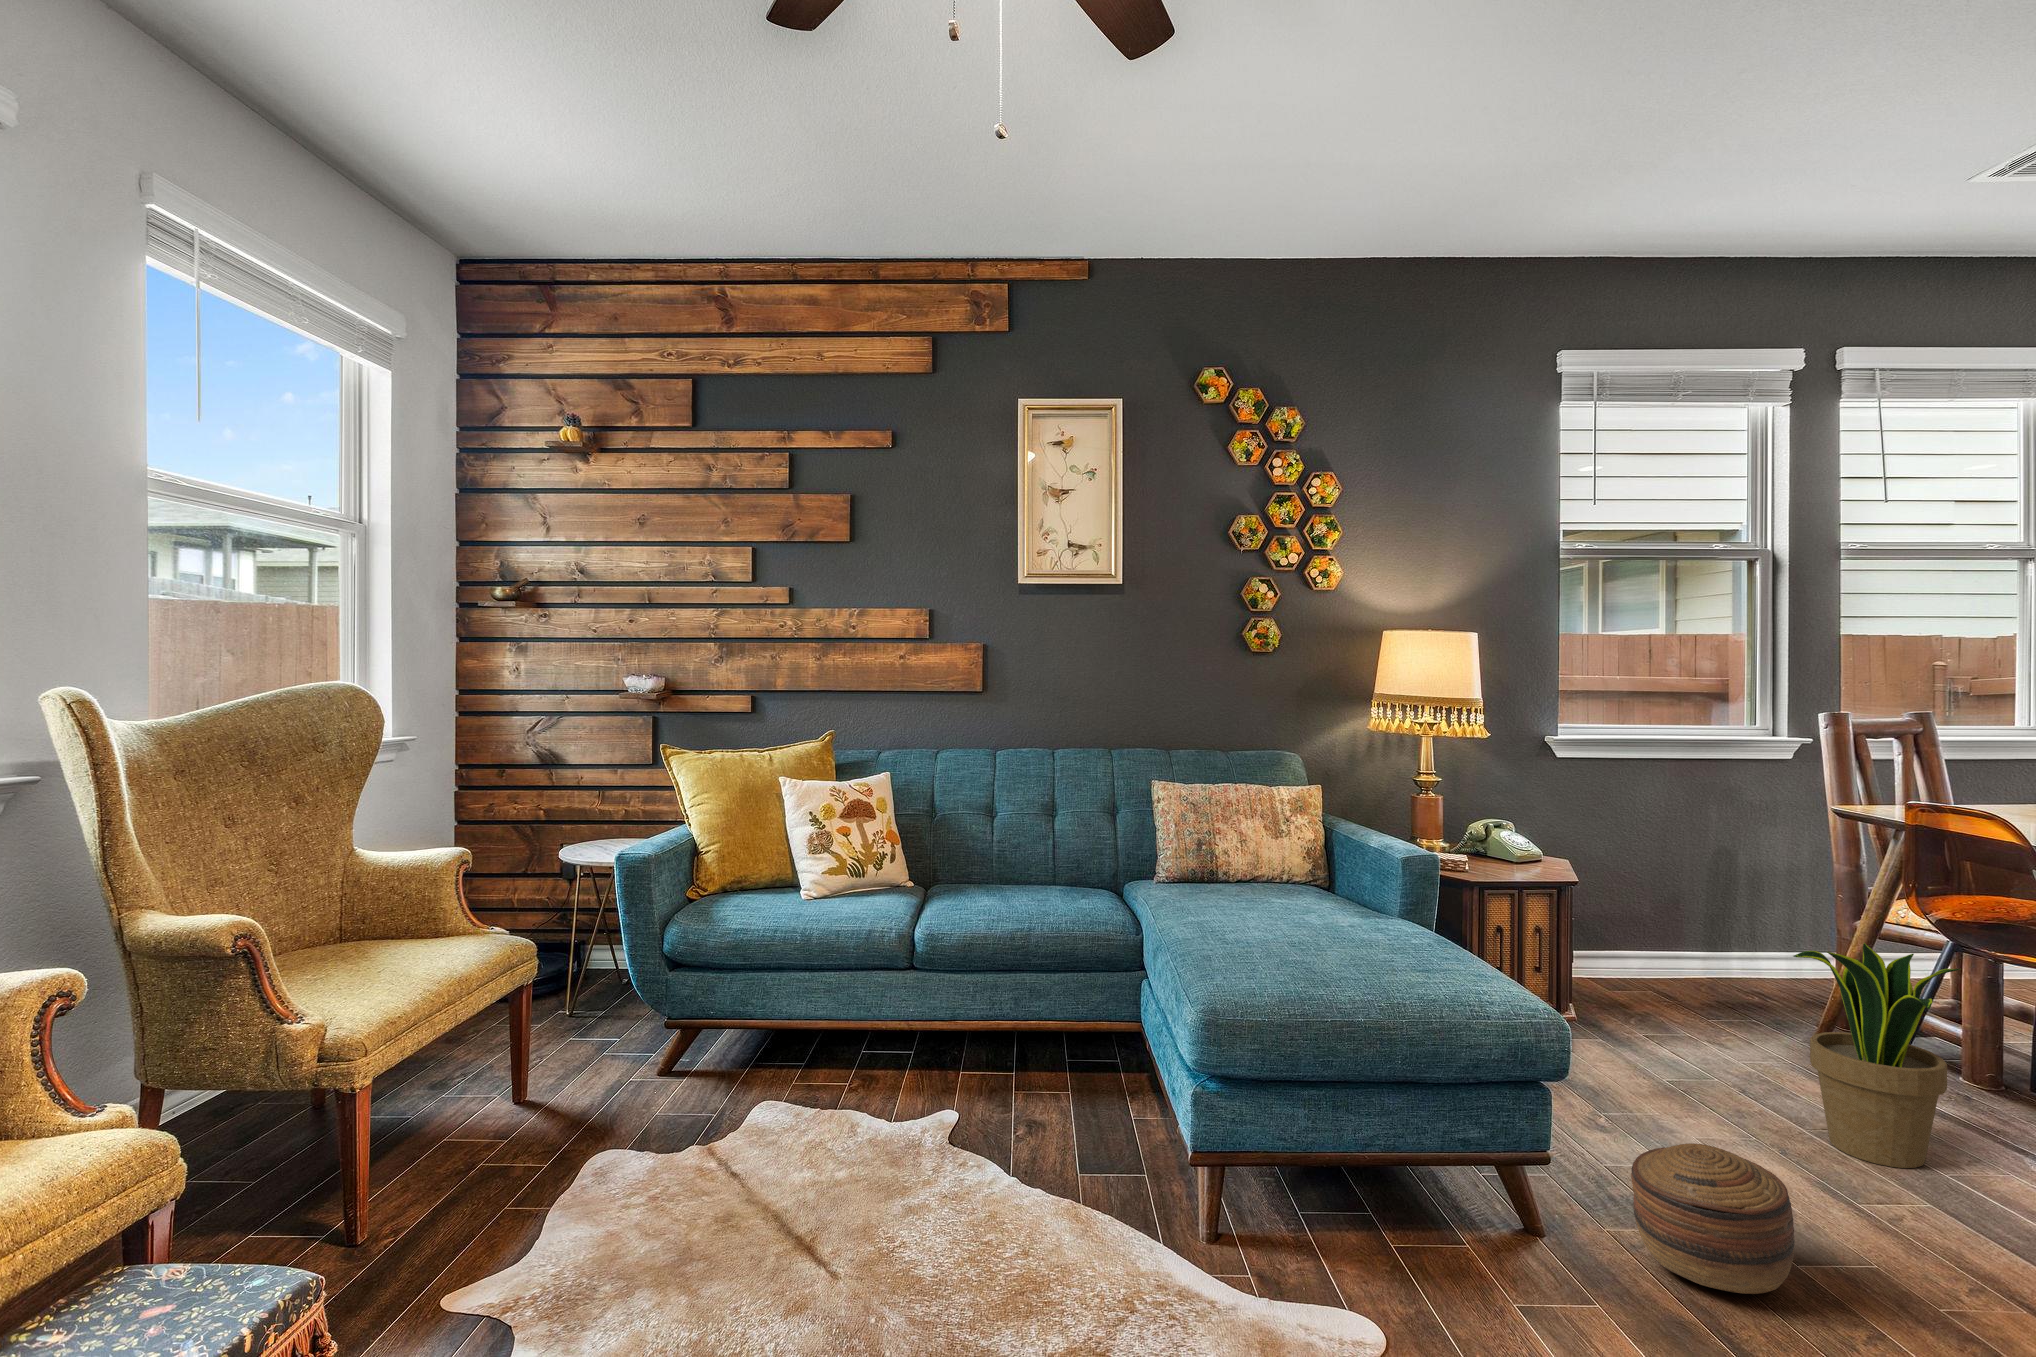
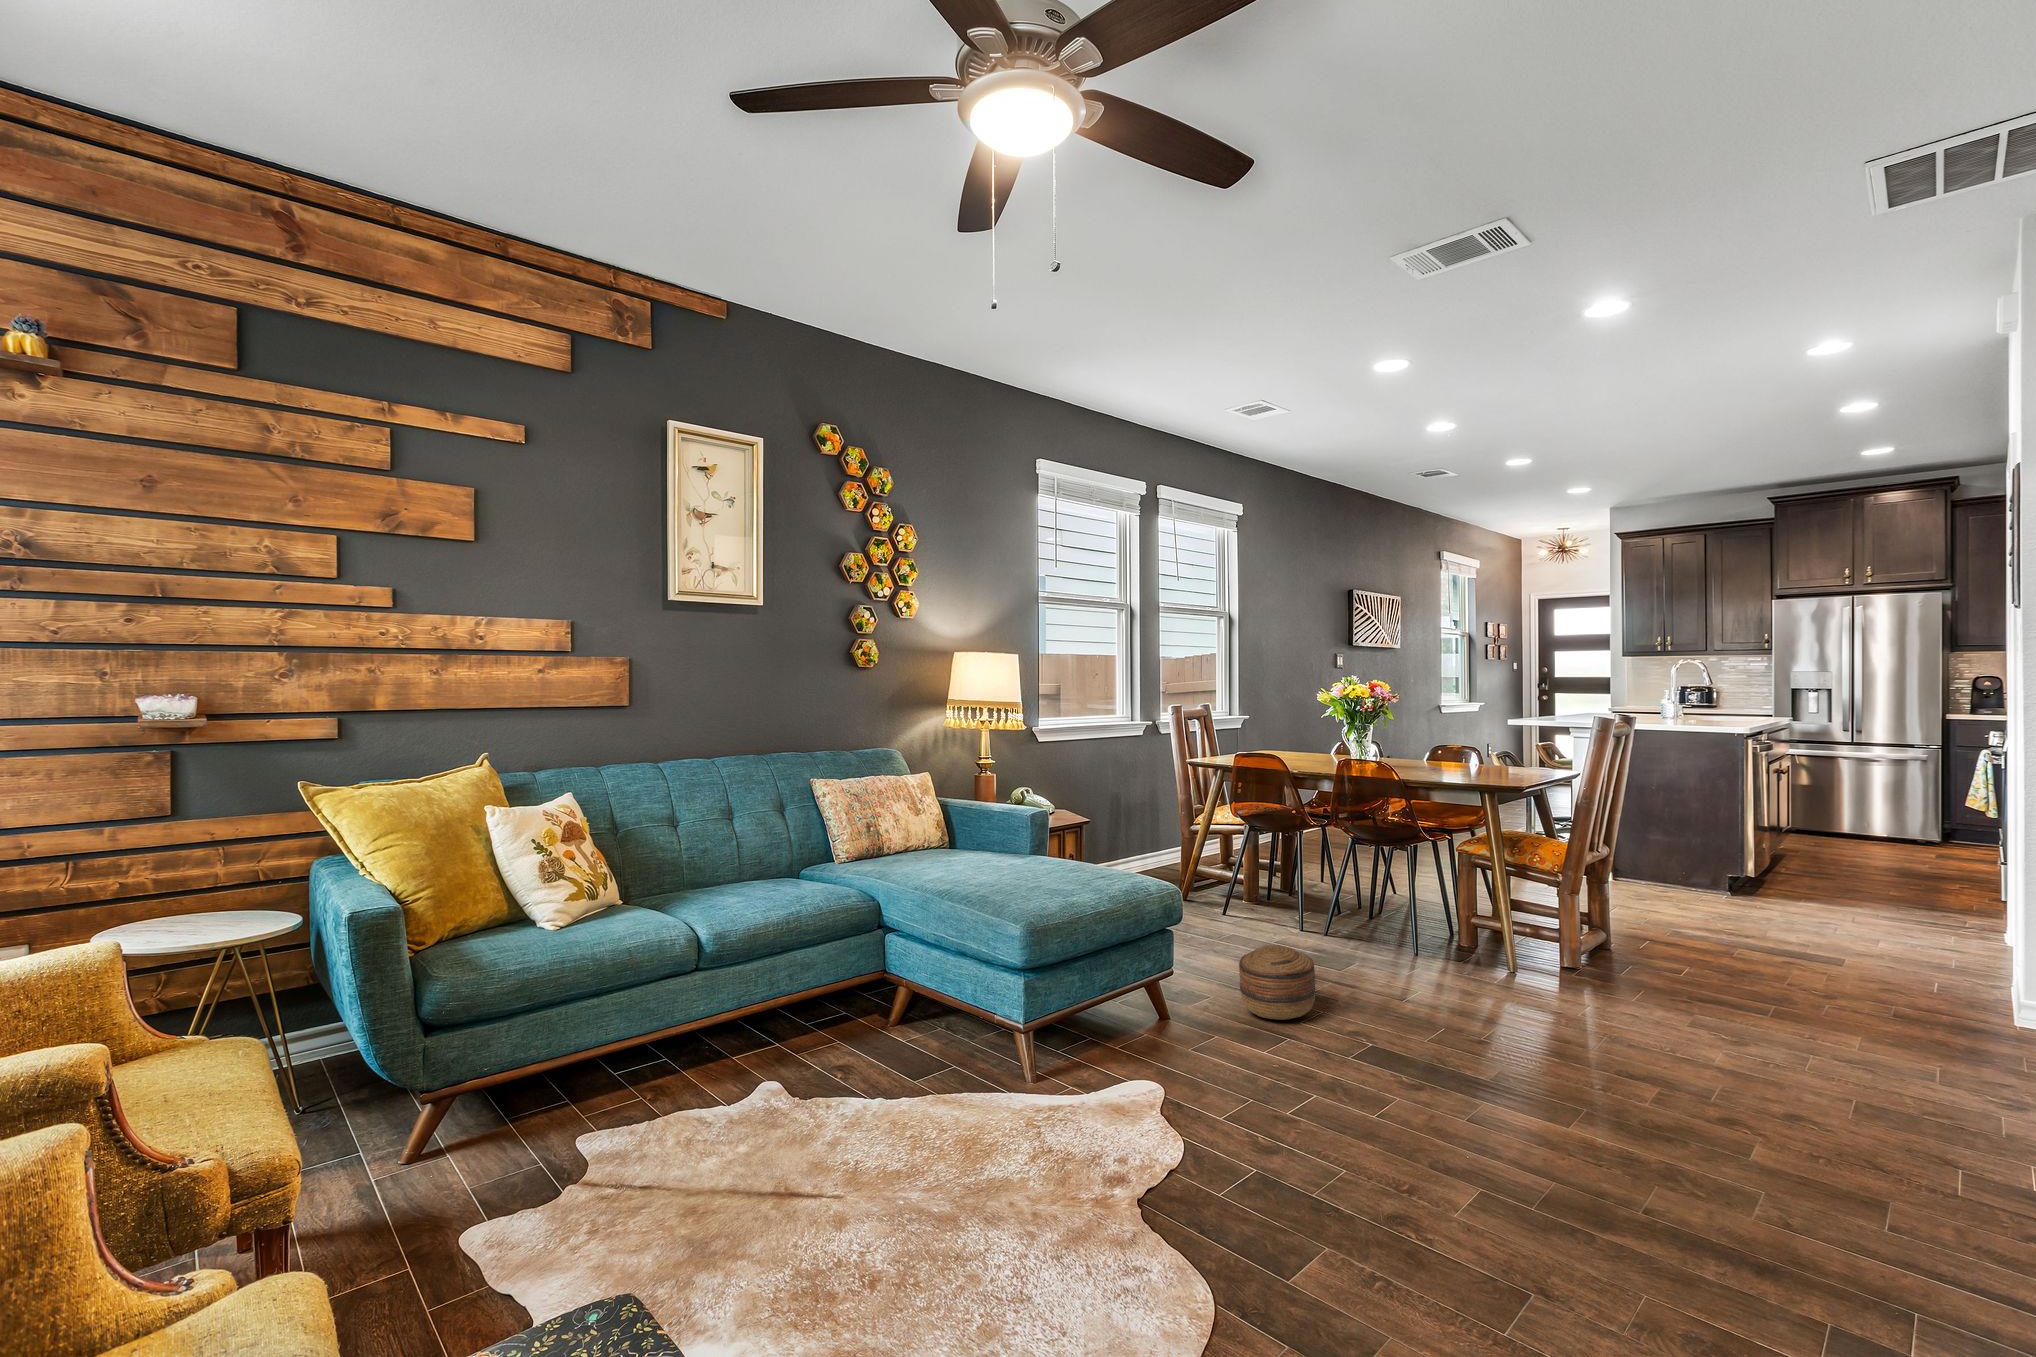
potted plant: present [1793,943,1960,1168] -> none [1228,829,1291,948]

